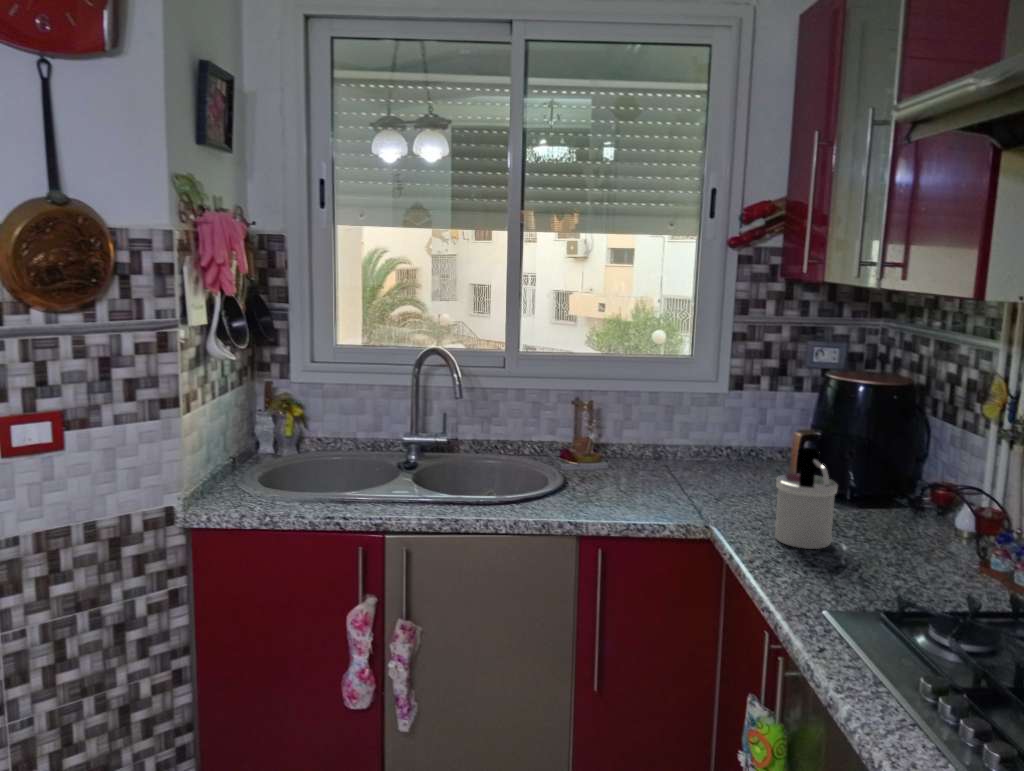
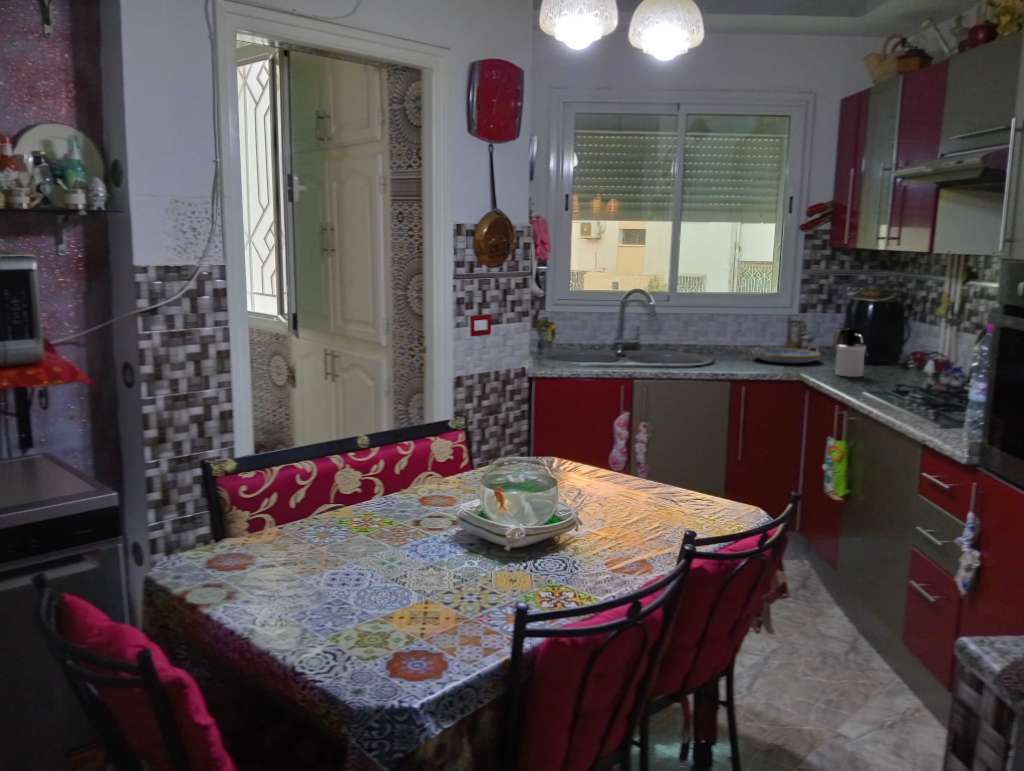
serving tray: none [636,455,760,495] -> present [752,346,821,364]

